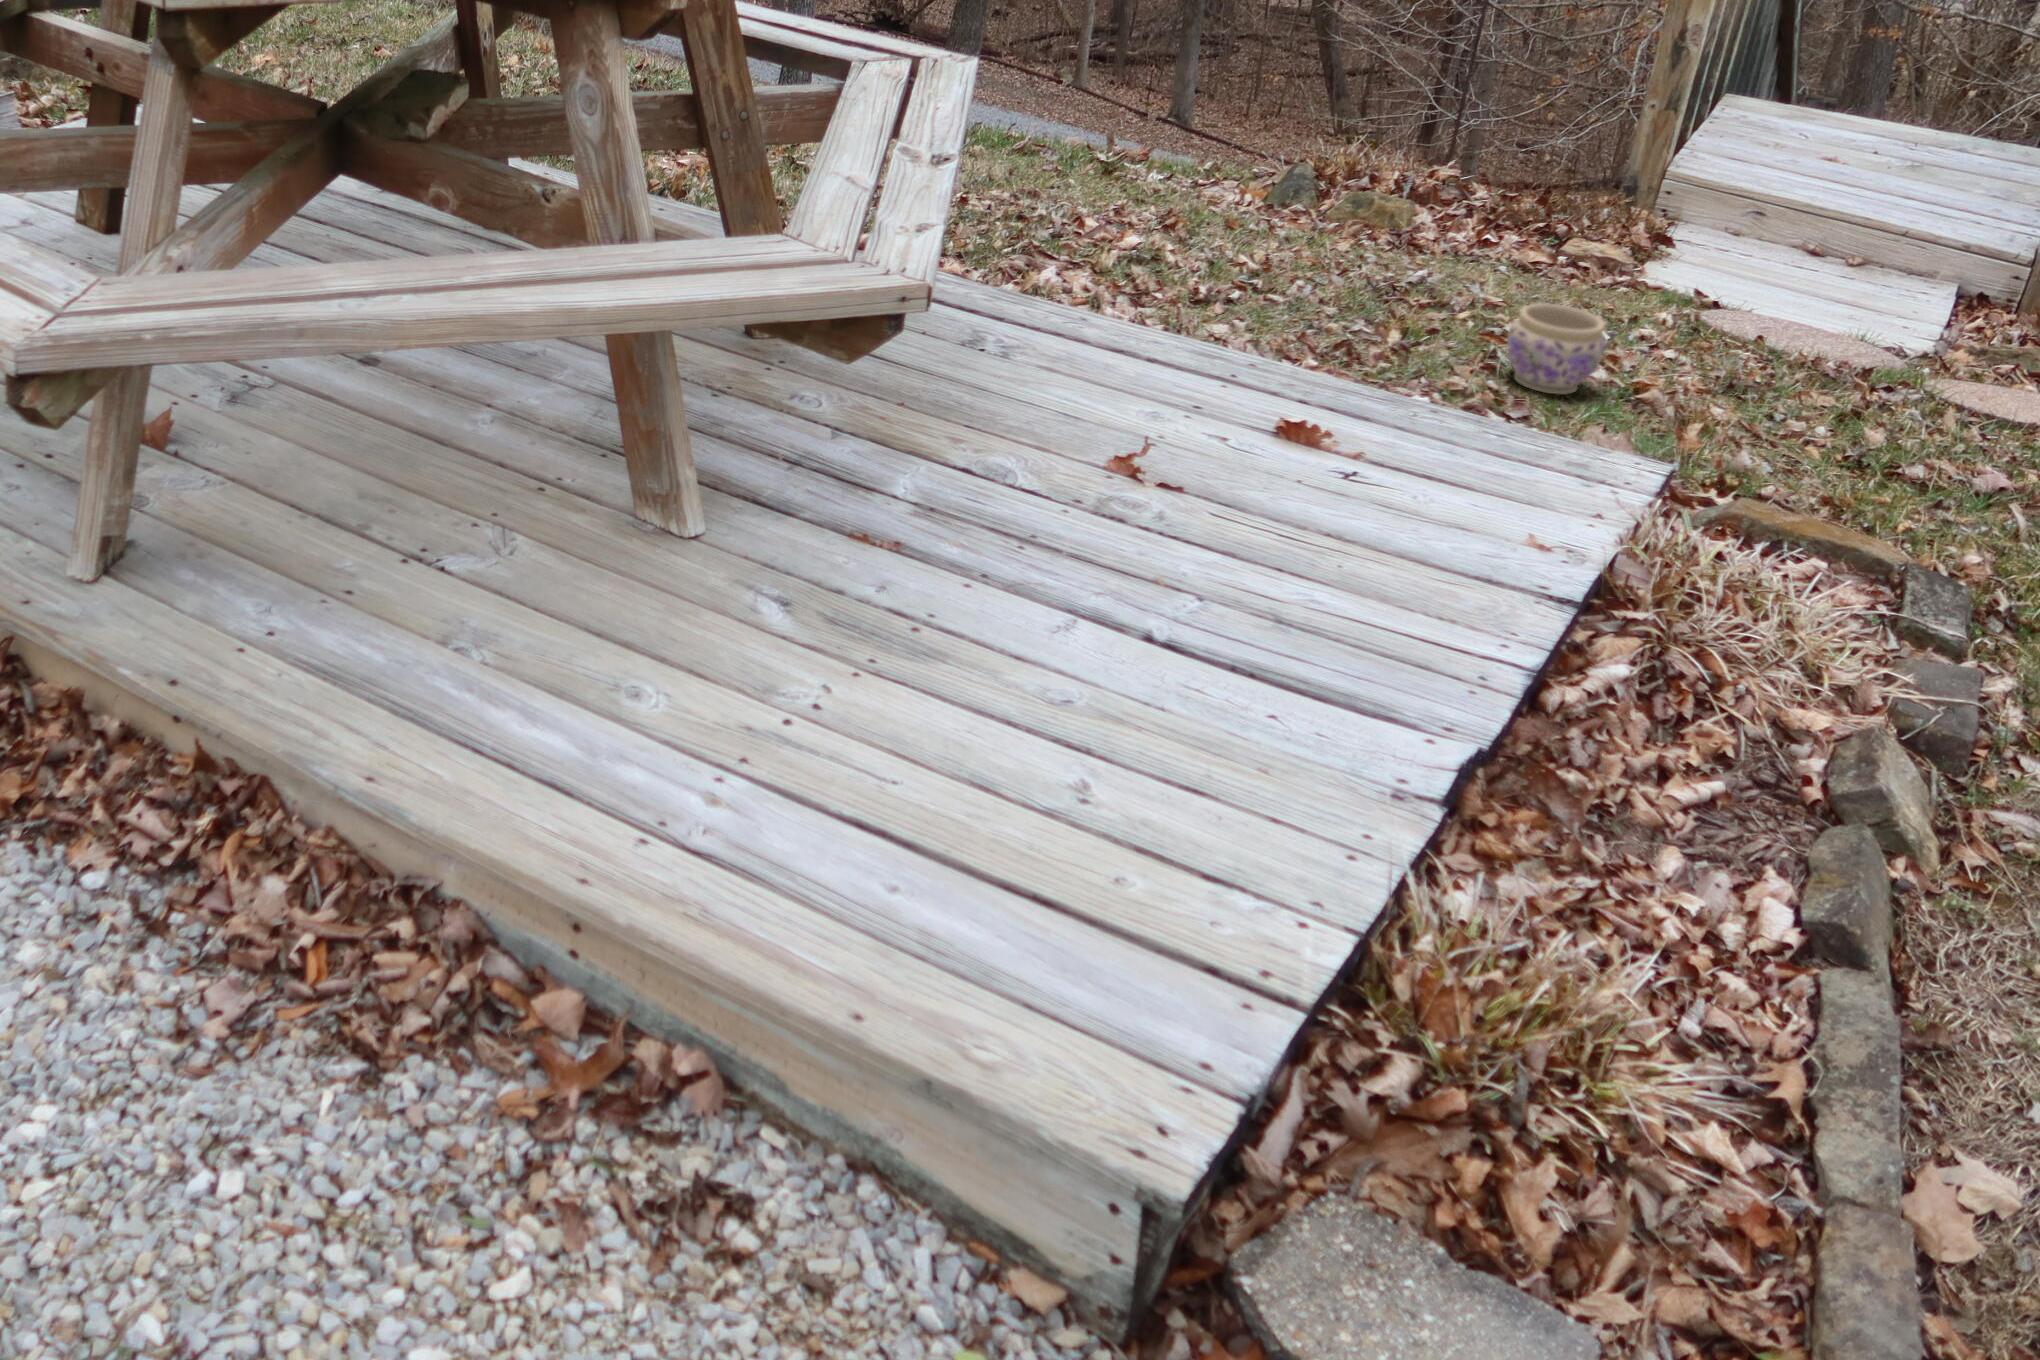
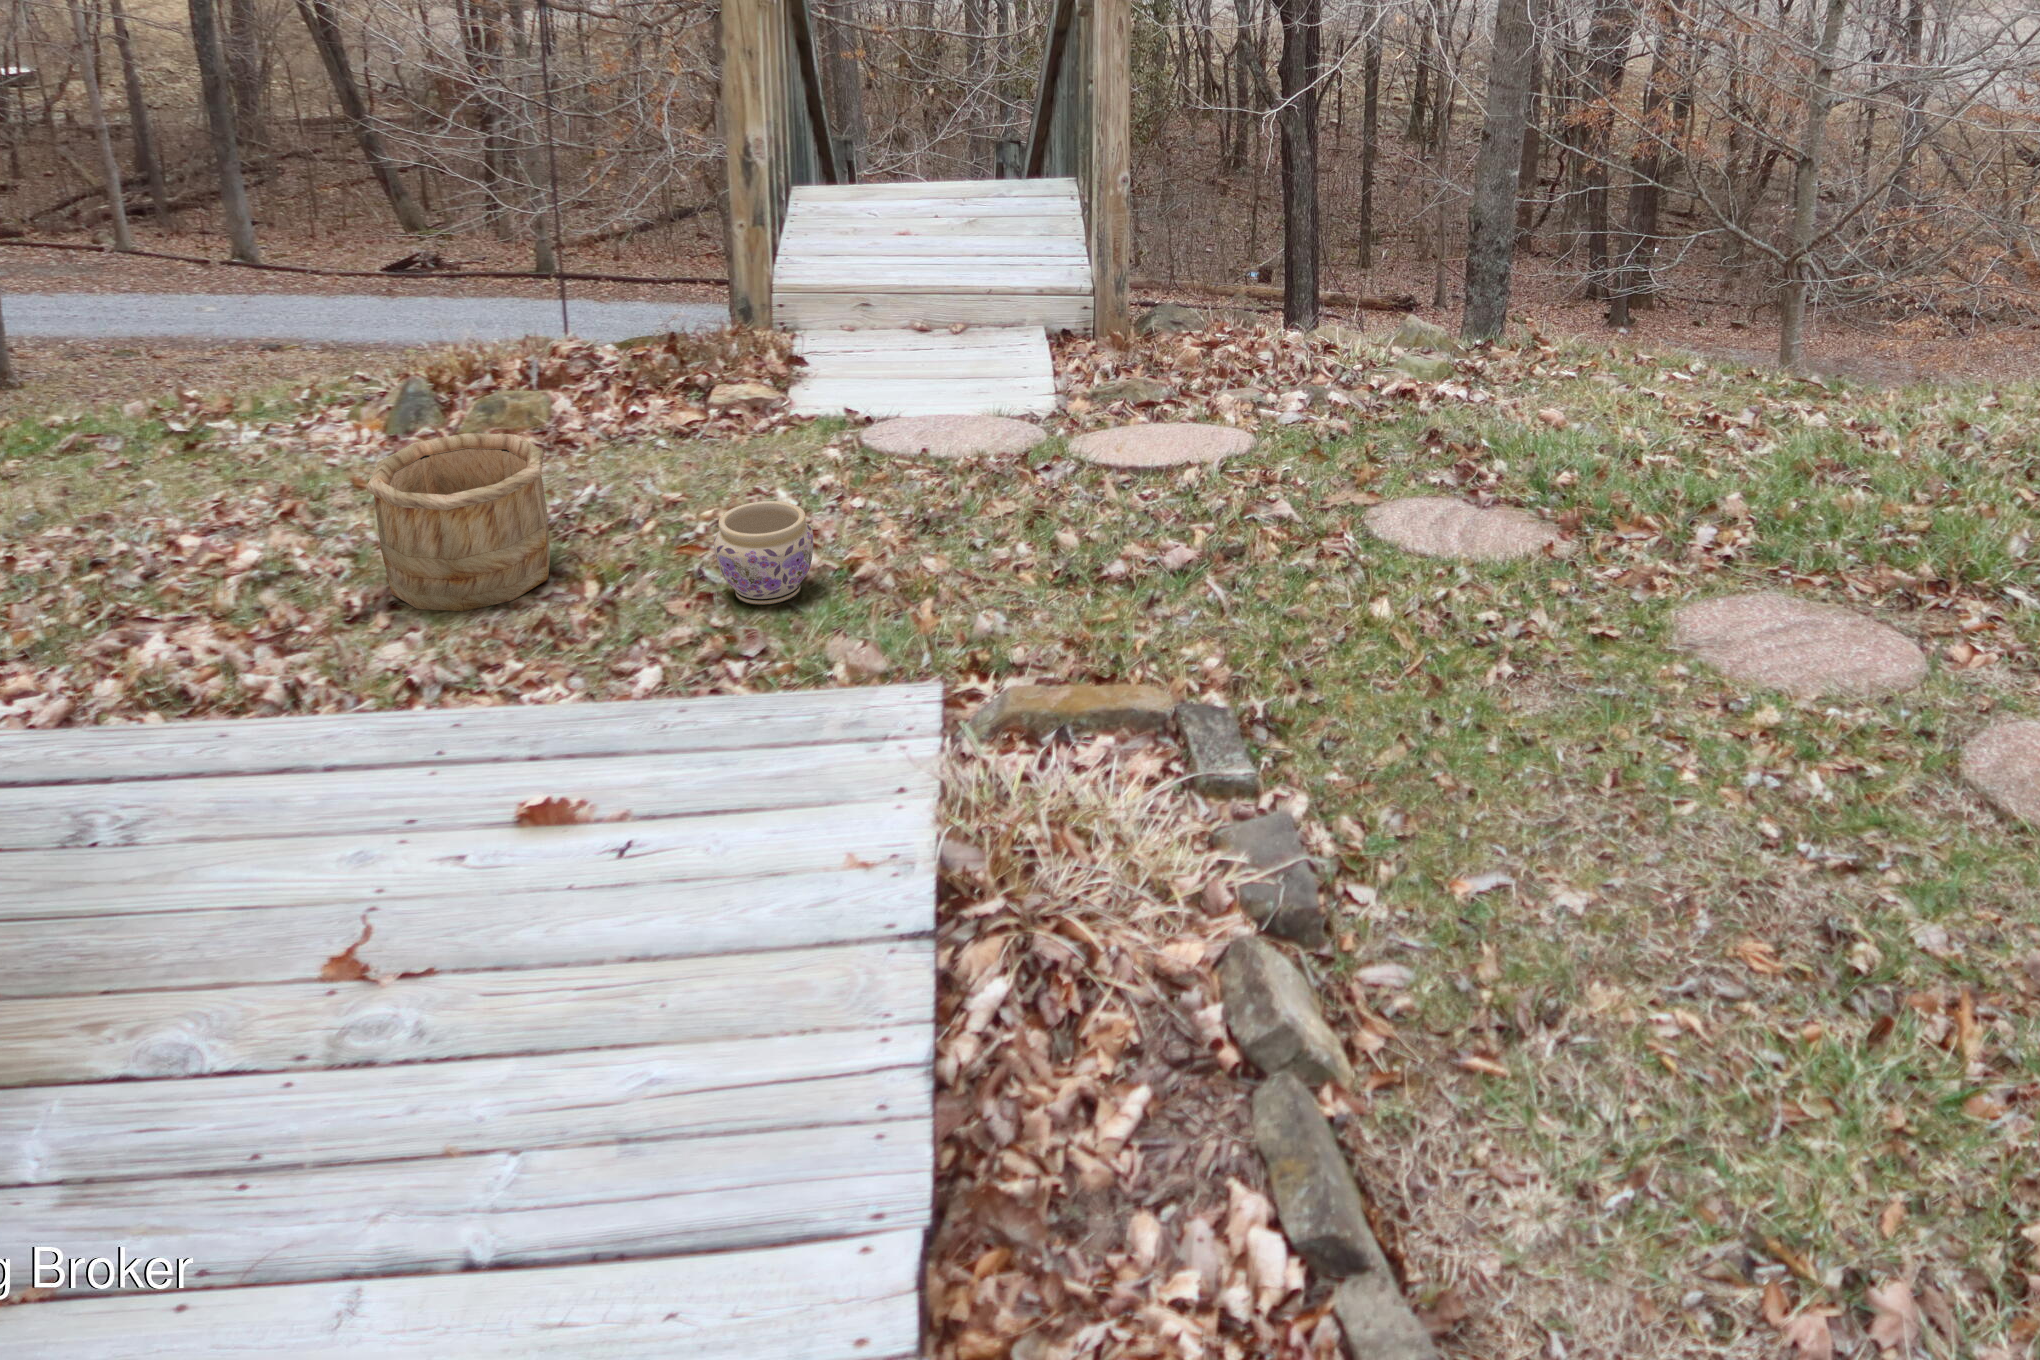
wooden bucket: none [1232,184,1390,324] -> present [366,433,550,611]

